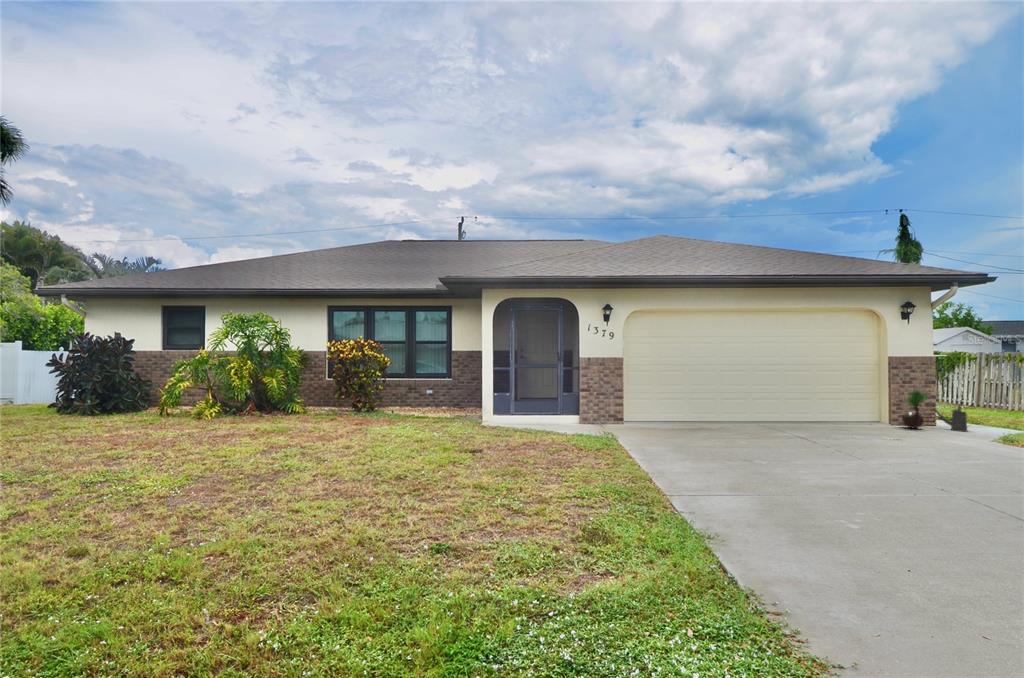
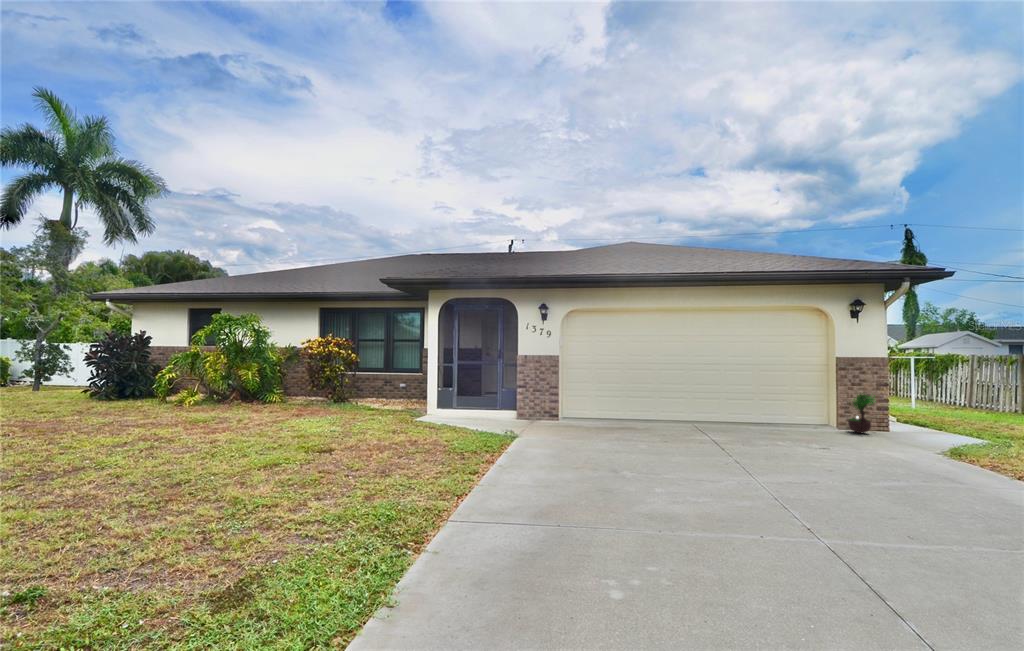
watering can: present [933,405,967,432] -> none [883,409,926,439]

